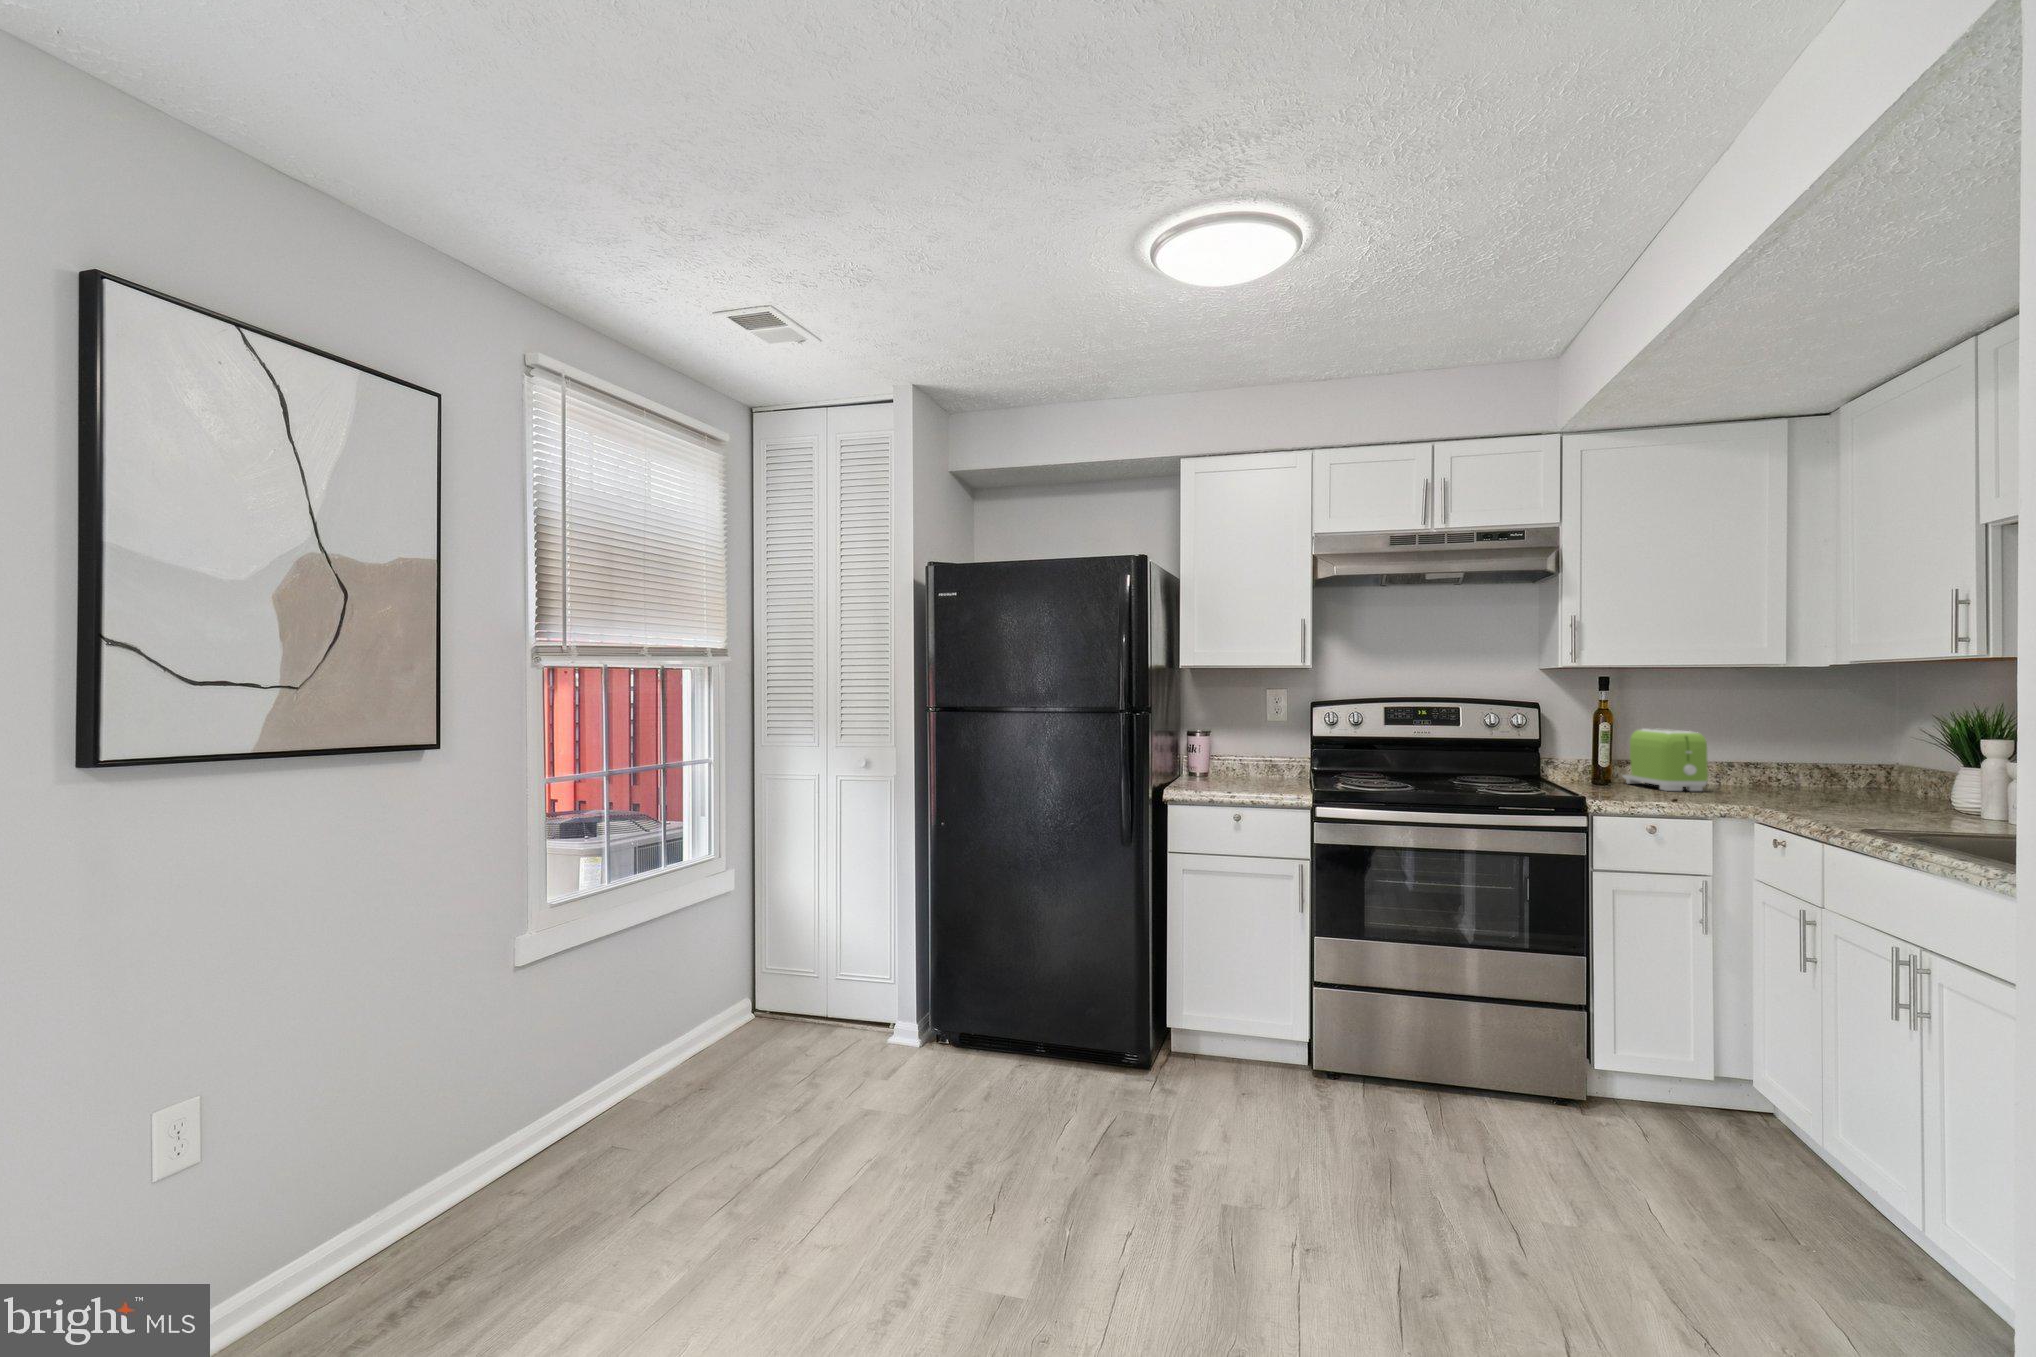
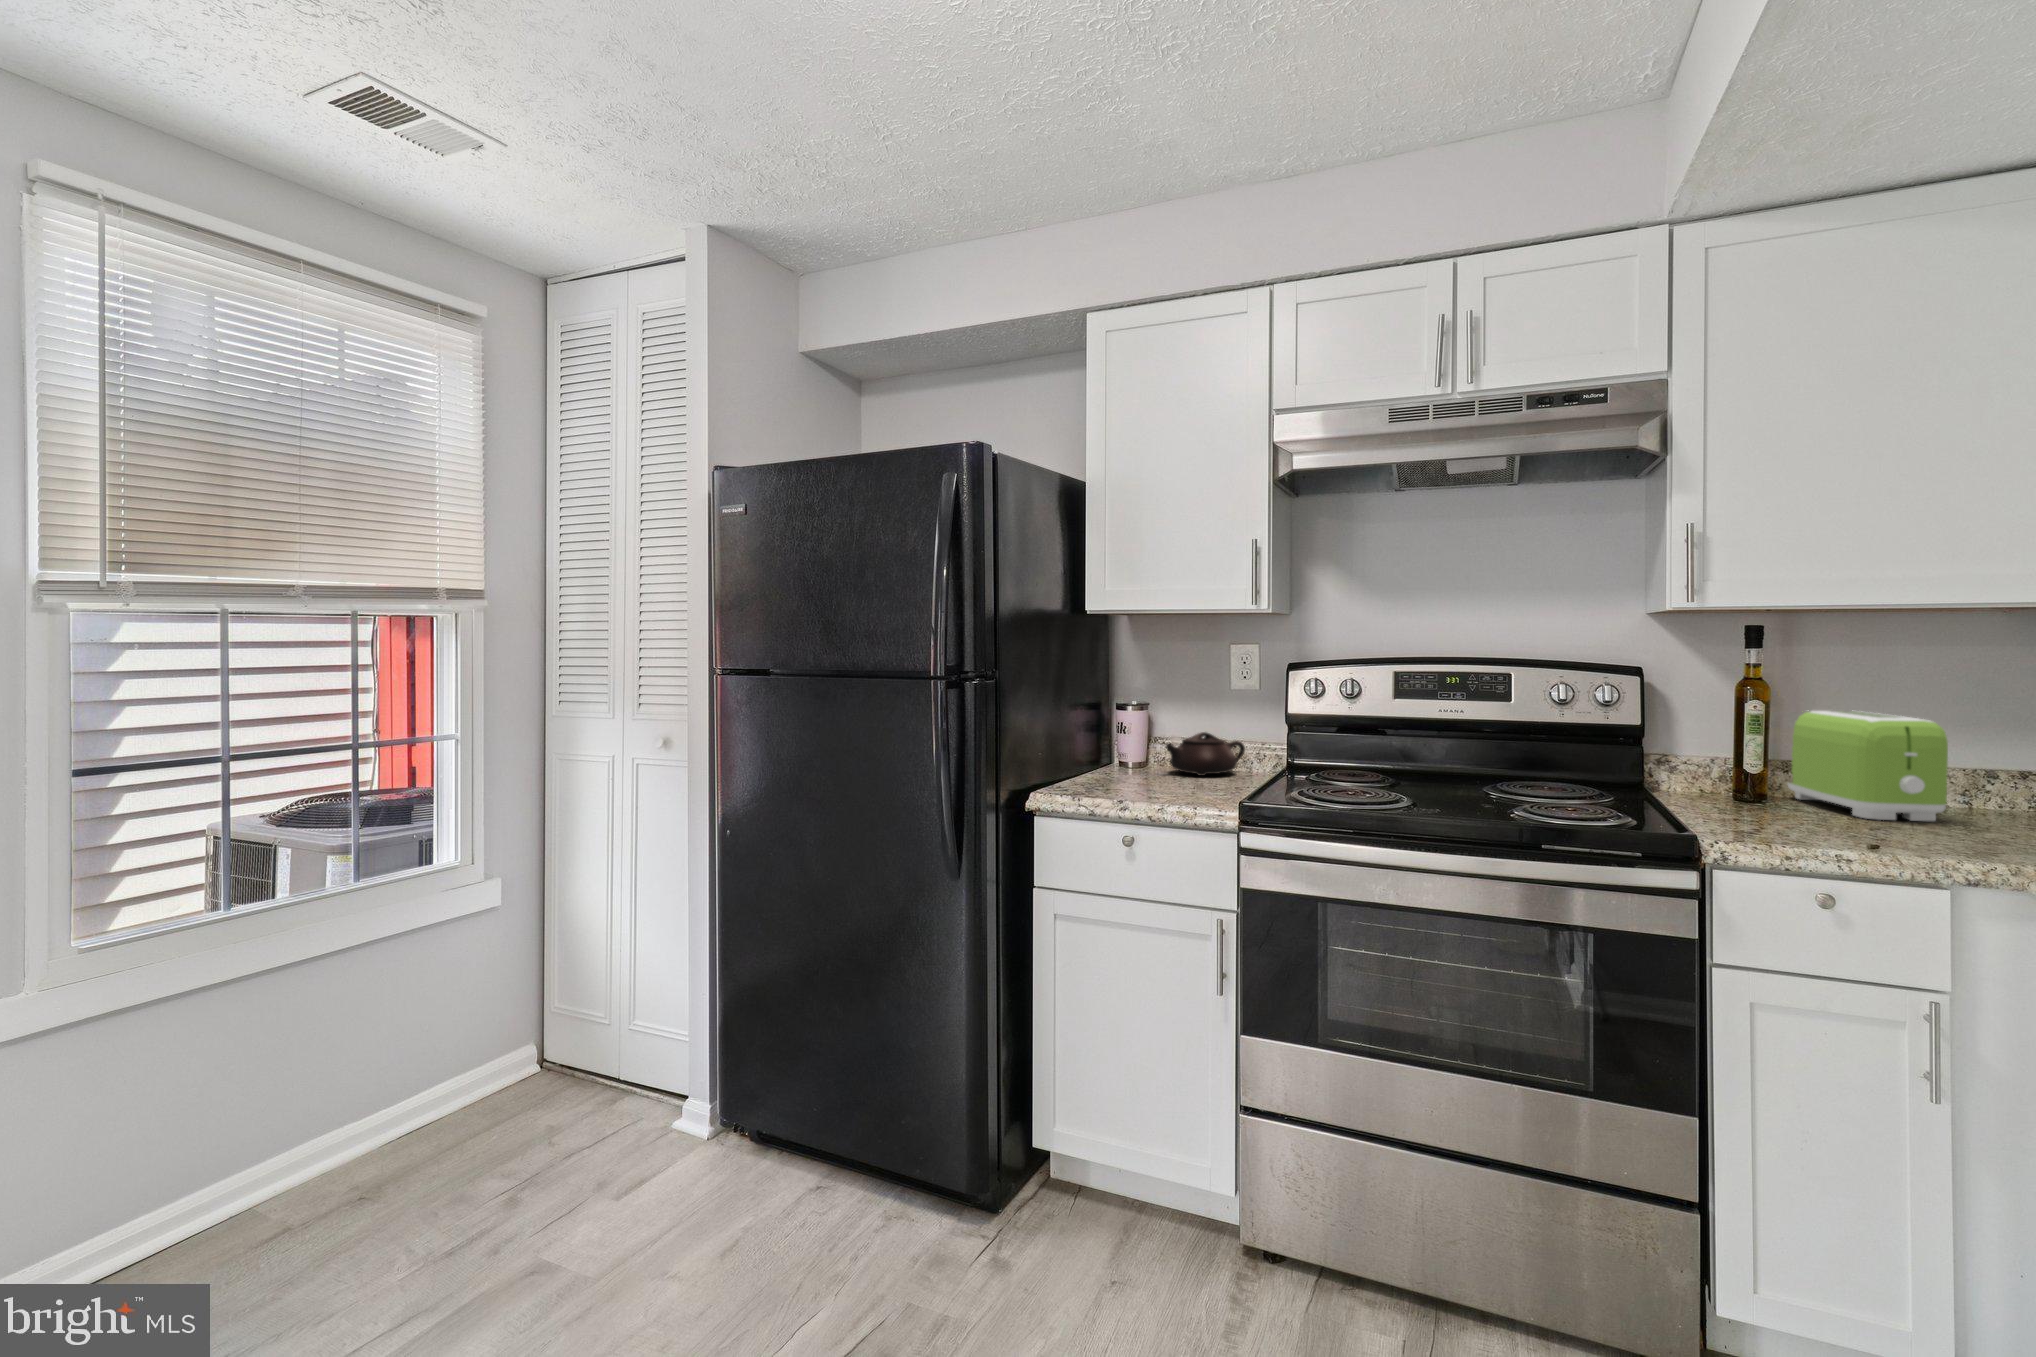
teapot: none [1230,749,1279,779] -> present [1166,732,1245,776]

